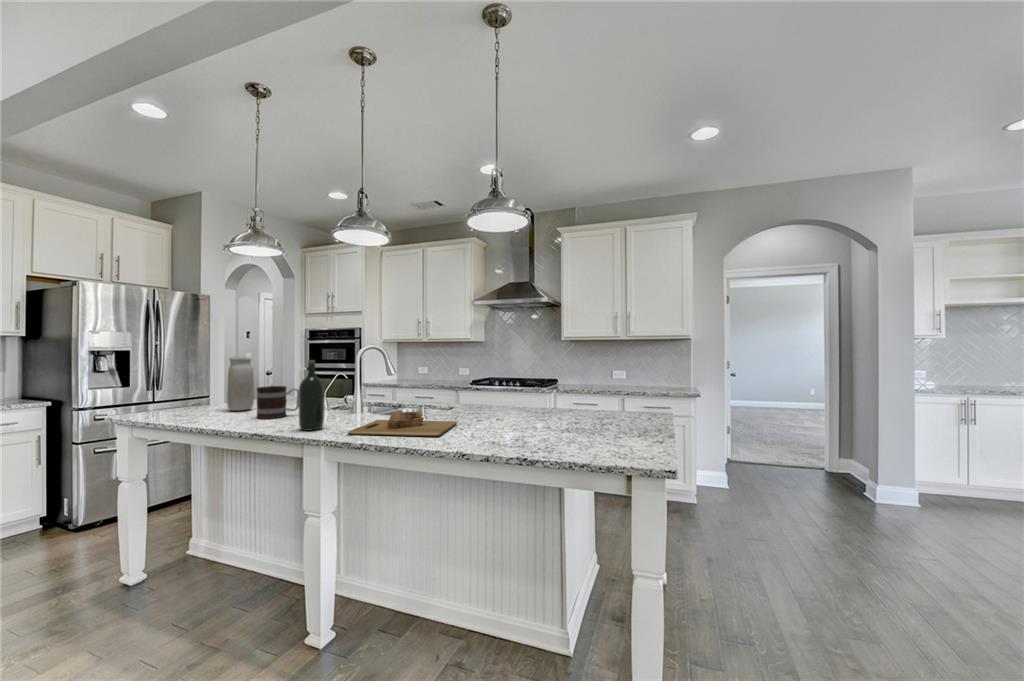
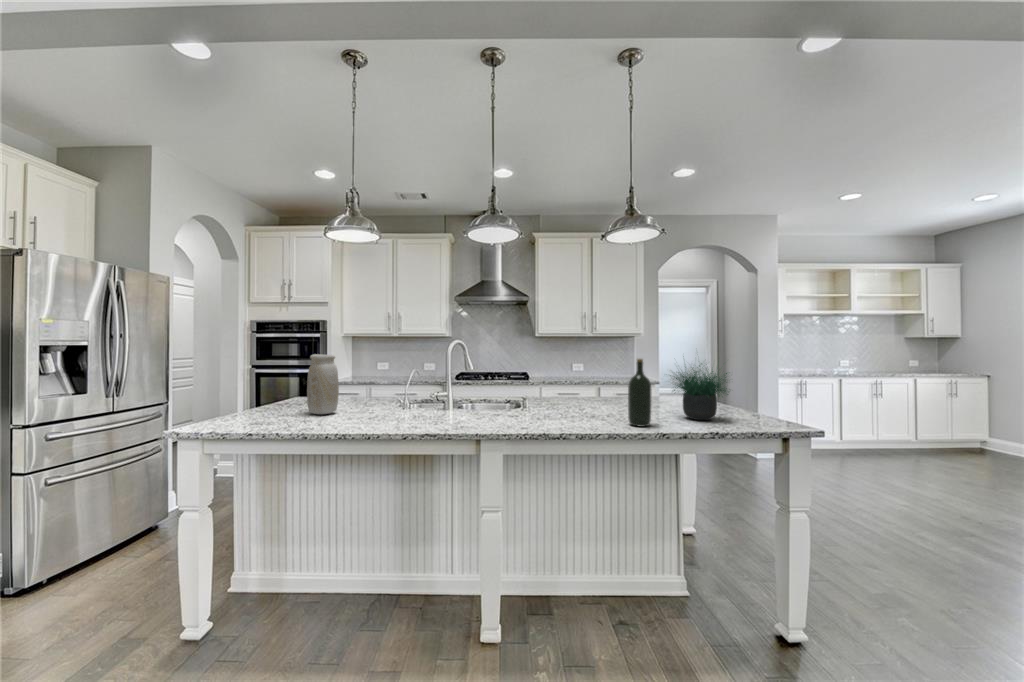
potted plant: none [521,350,609,443] -> present [670,365,728,420]
wine bottle: present [299,360,324,430] -> present [628,359,651,427]
mug: present [257,386,299,419] -> none [374,385,411,420]
cutting board: present [348,412,457,436] -> none [510,403,607,427]

